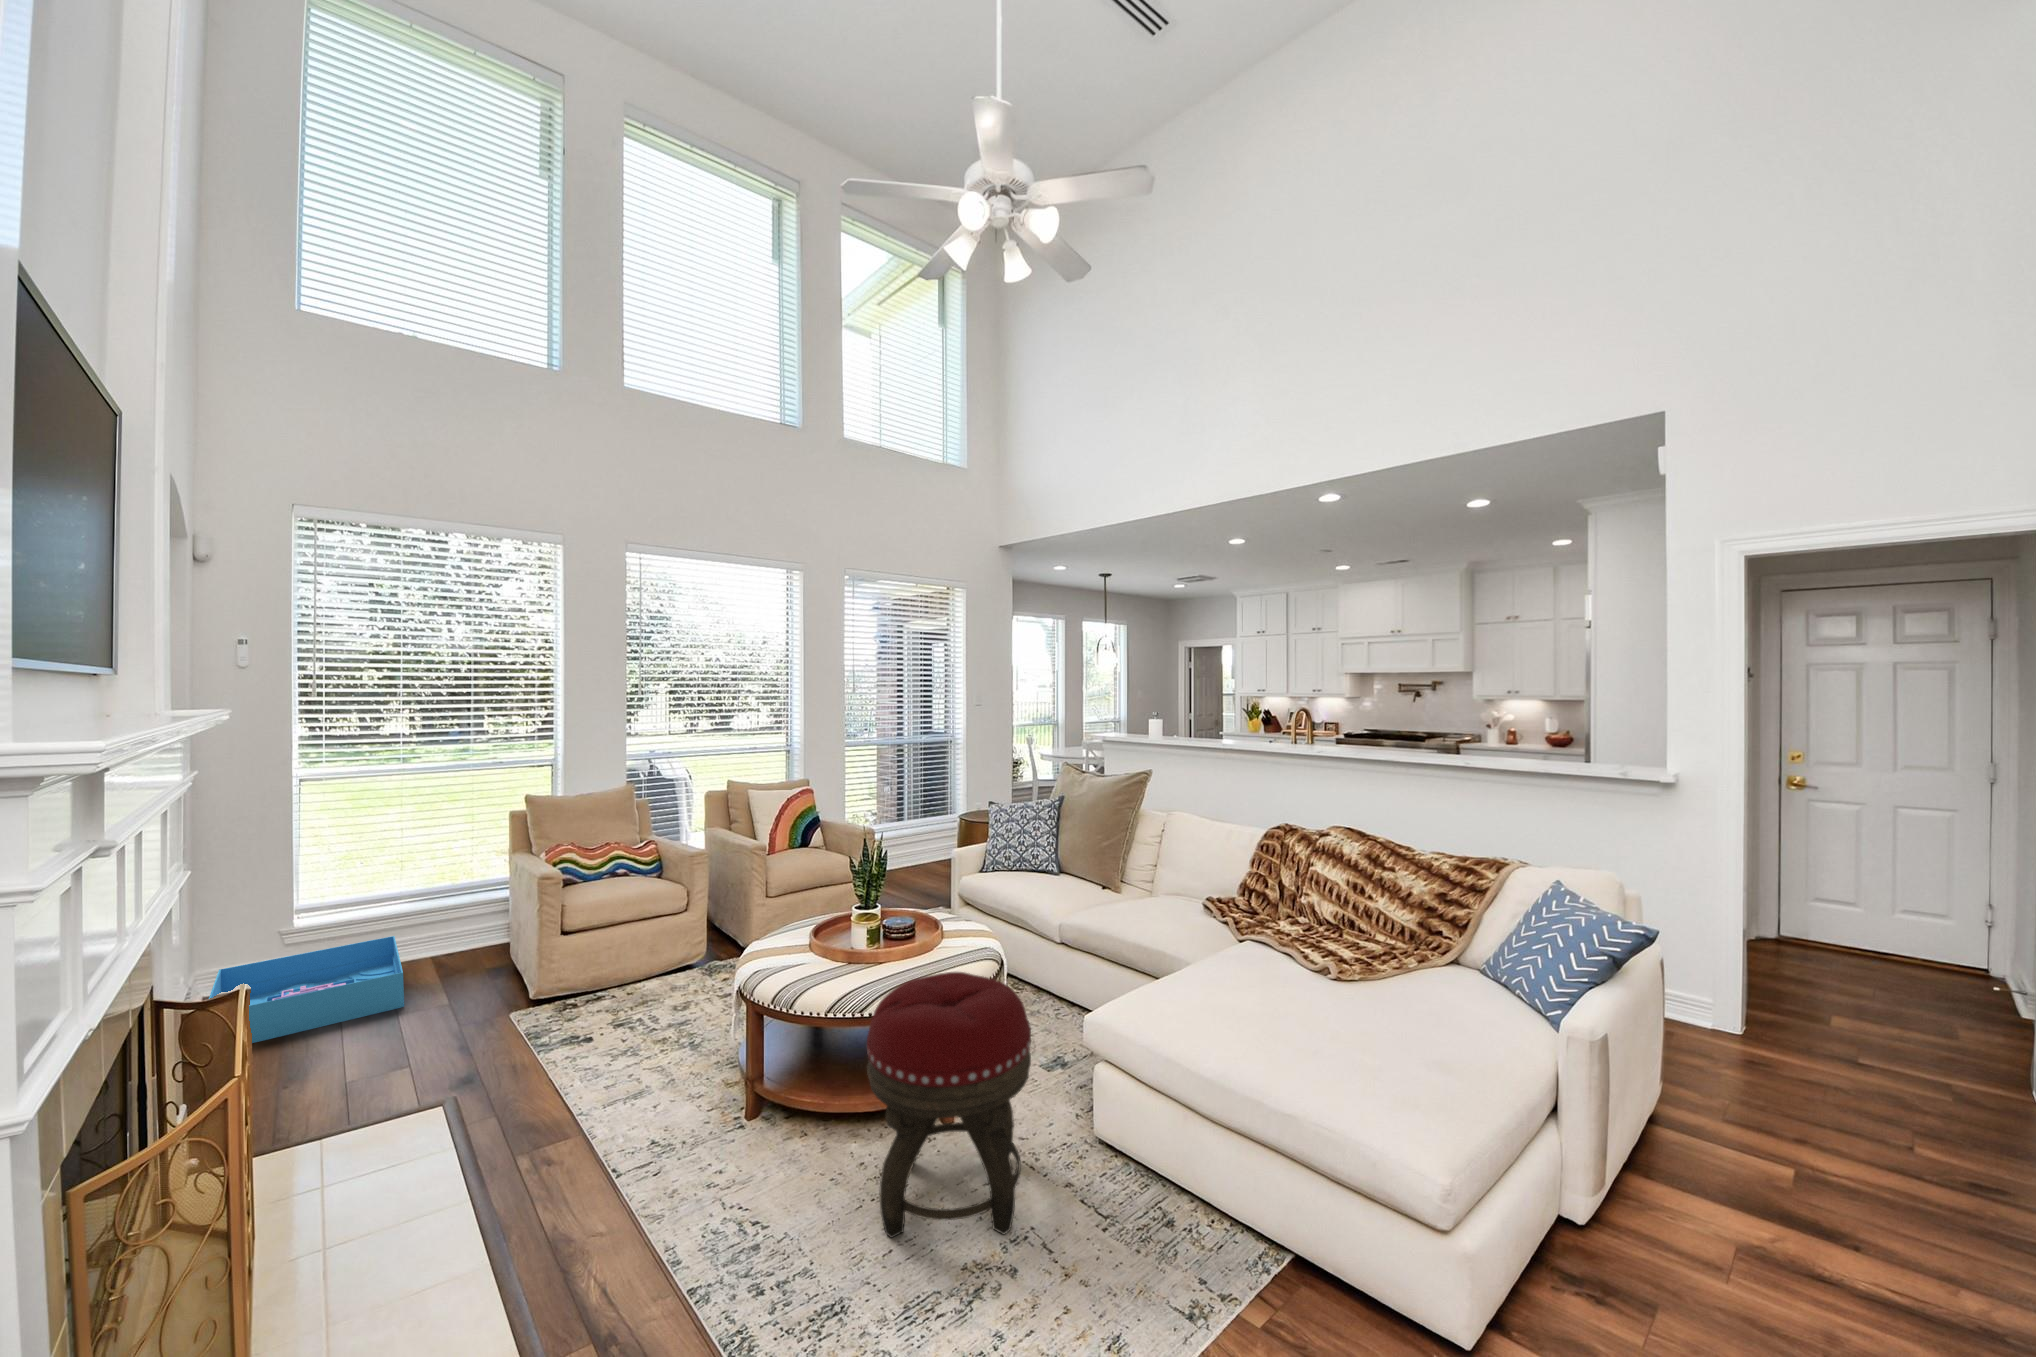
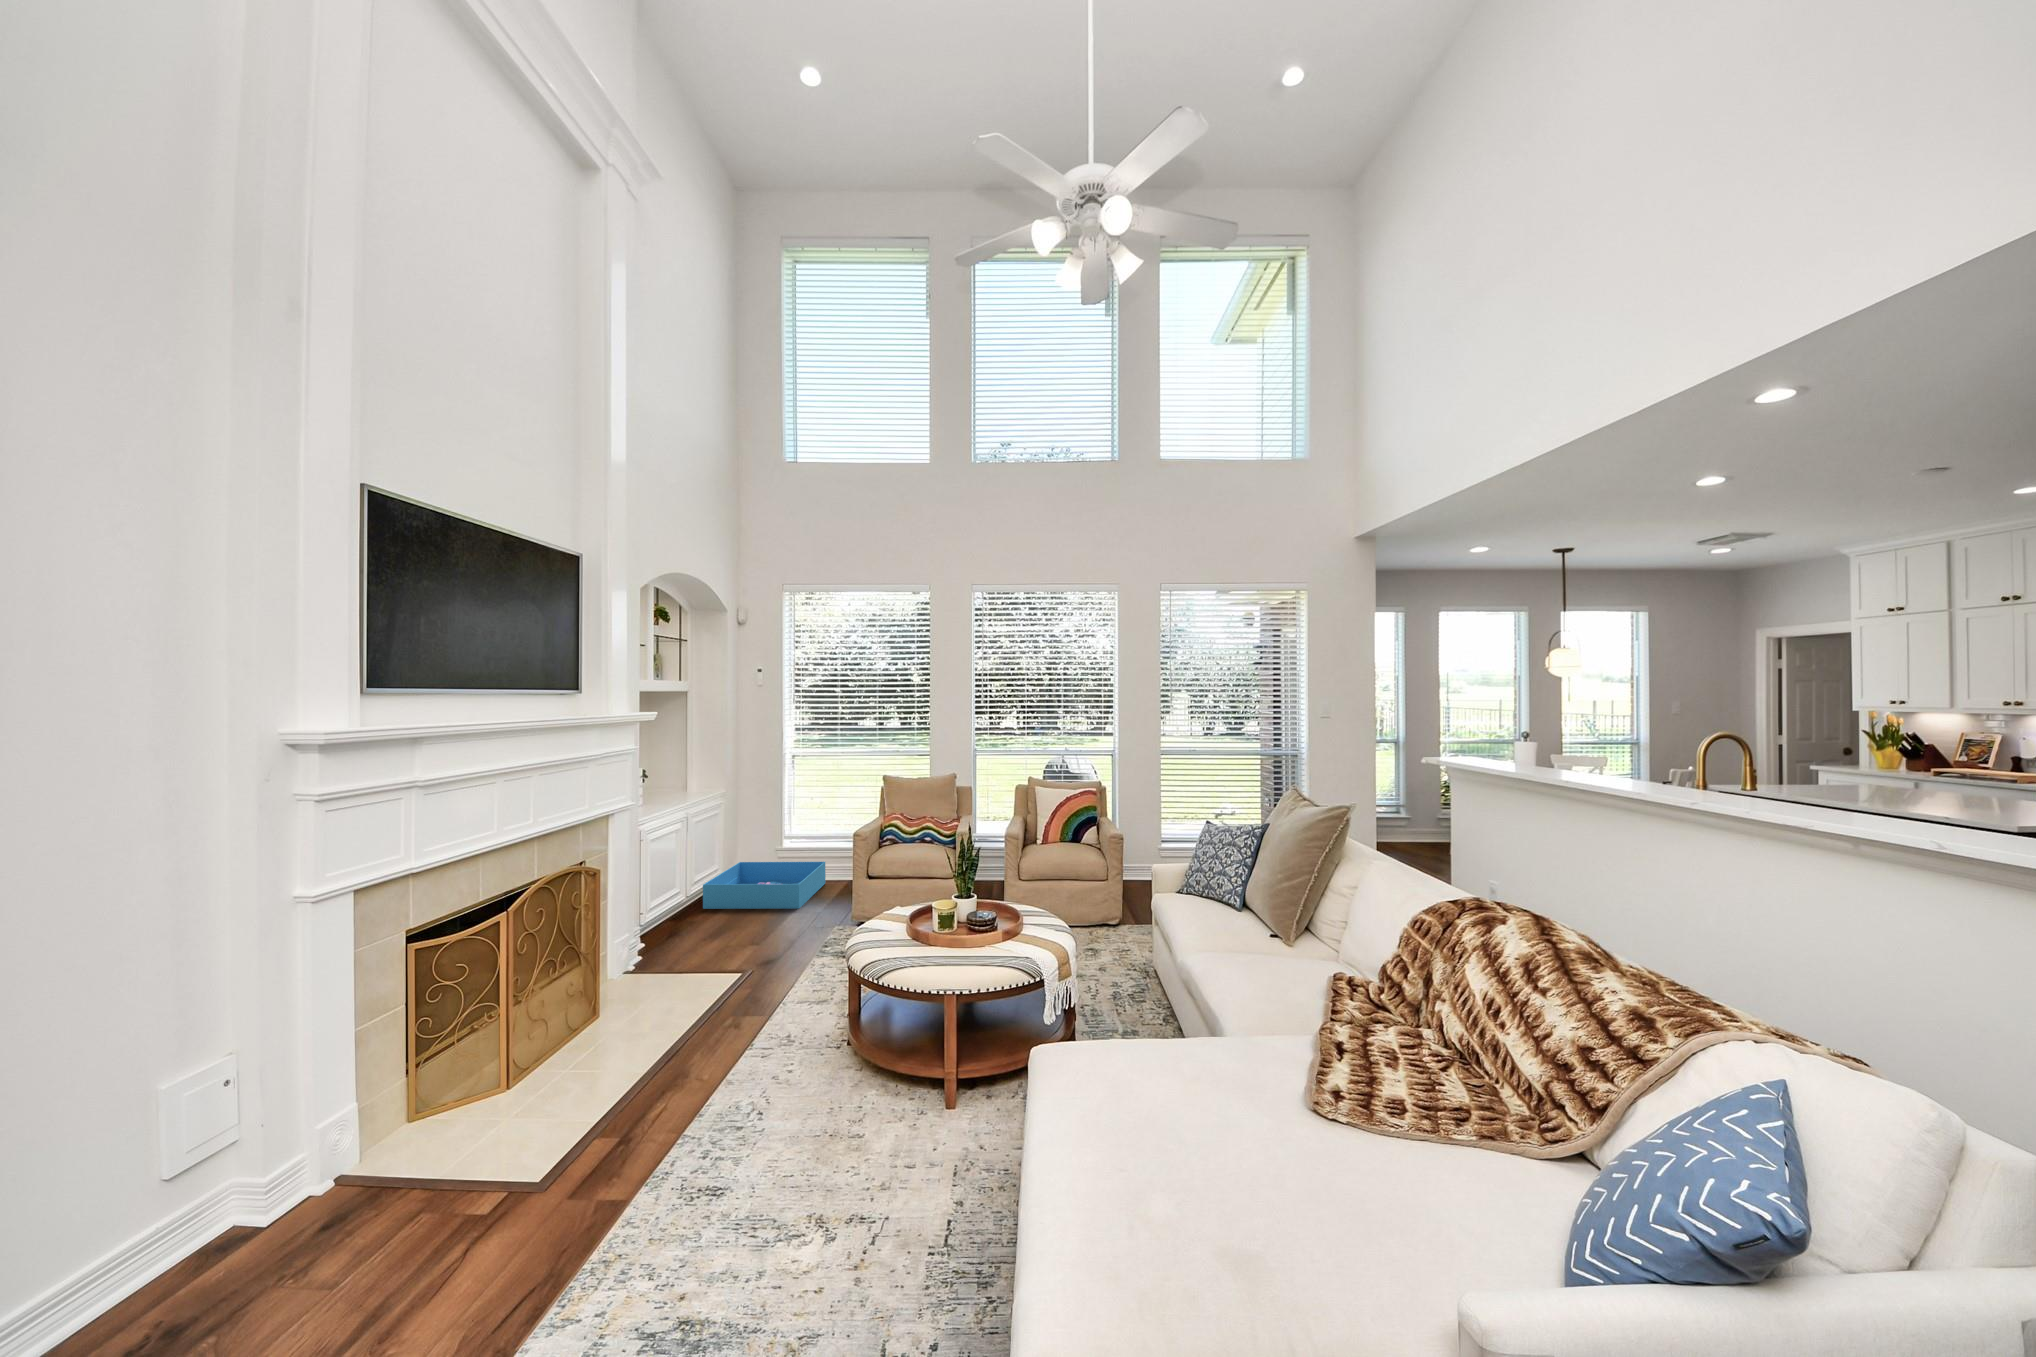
footstool: present [867,972,1031,1238] -> none [798,953,957,1210]

